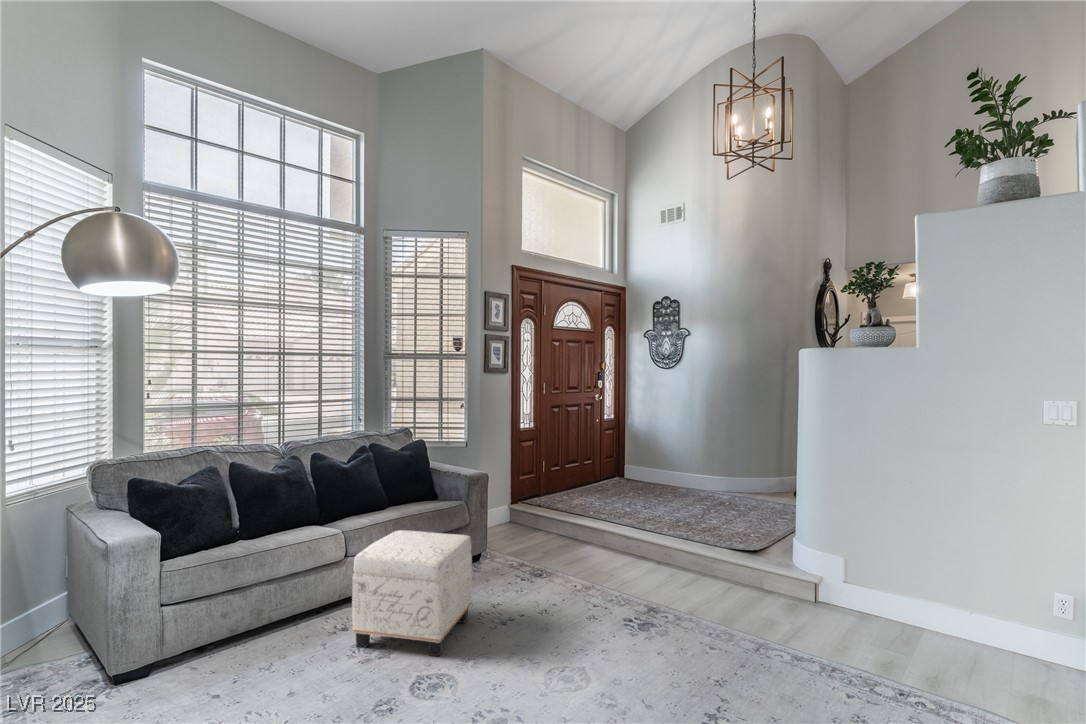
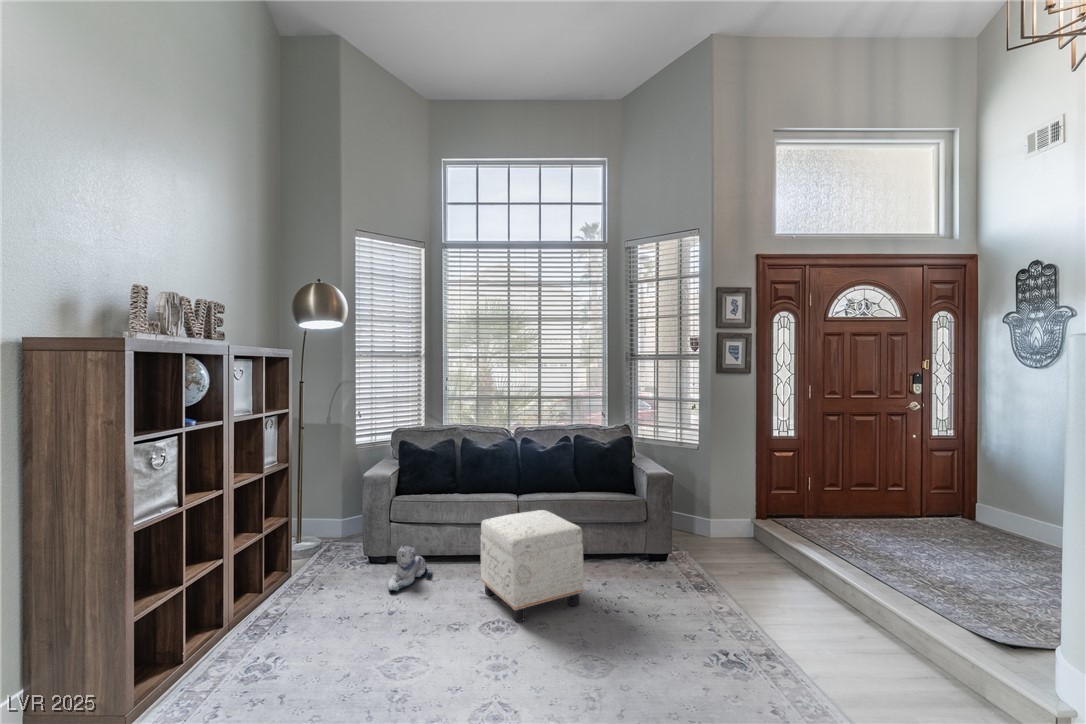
plush toy: none [198,622,256,694] -> present [388,546,432,591]

